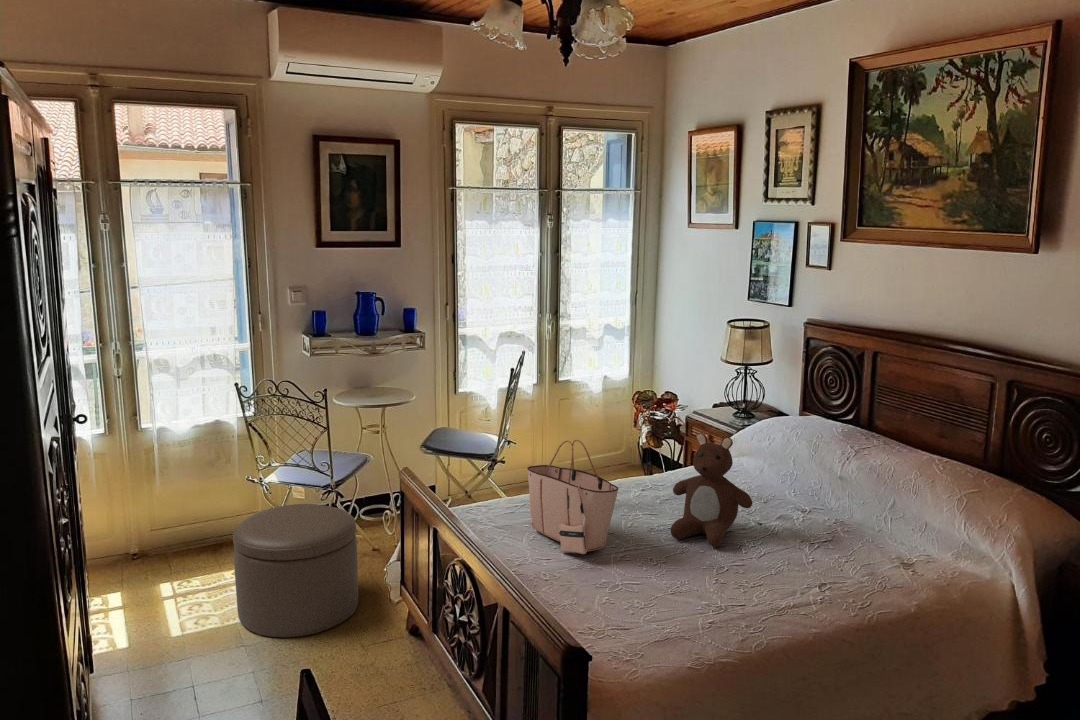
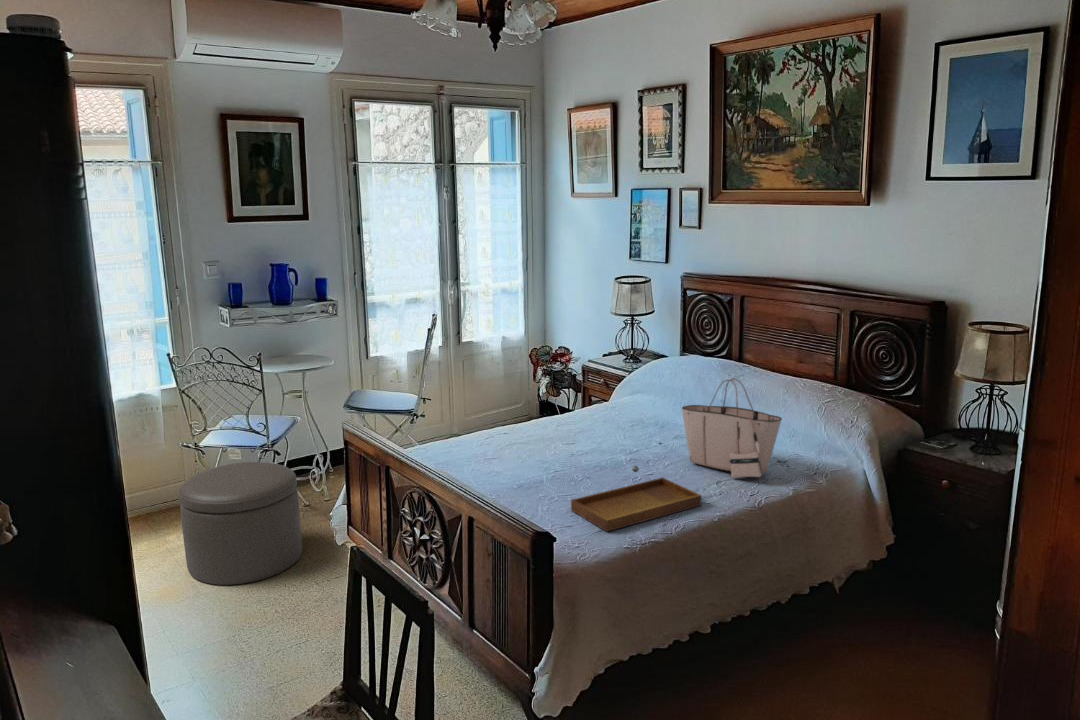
teddy bear: present [671,433,753,547] -> none [589,367,658,462]
tote bag: present [527,440,618,554] -> present [682,379,782,478]
tray: none [630,559,789,639] -> present [571,466,702,531]

